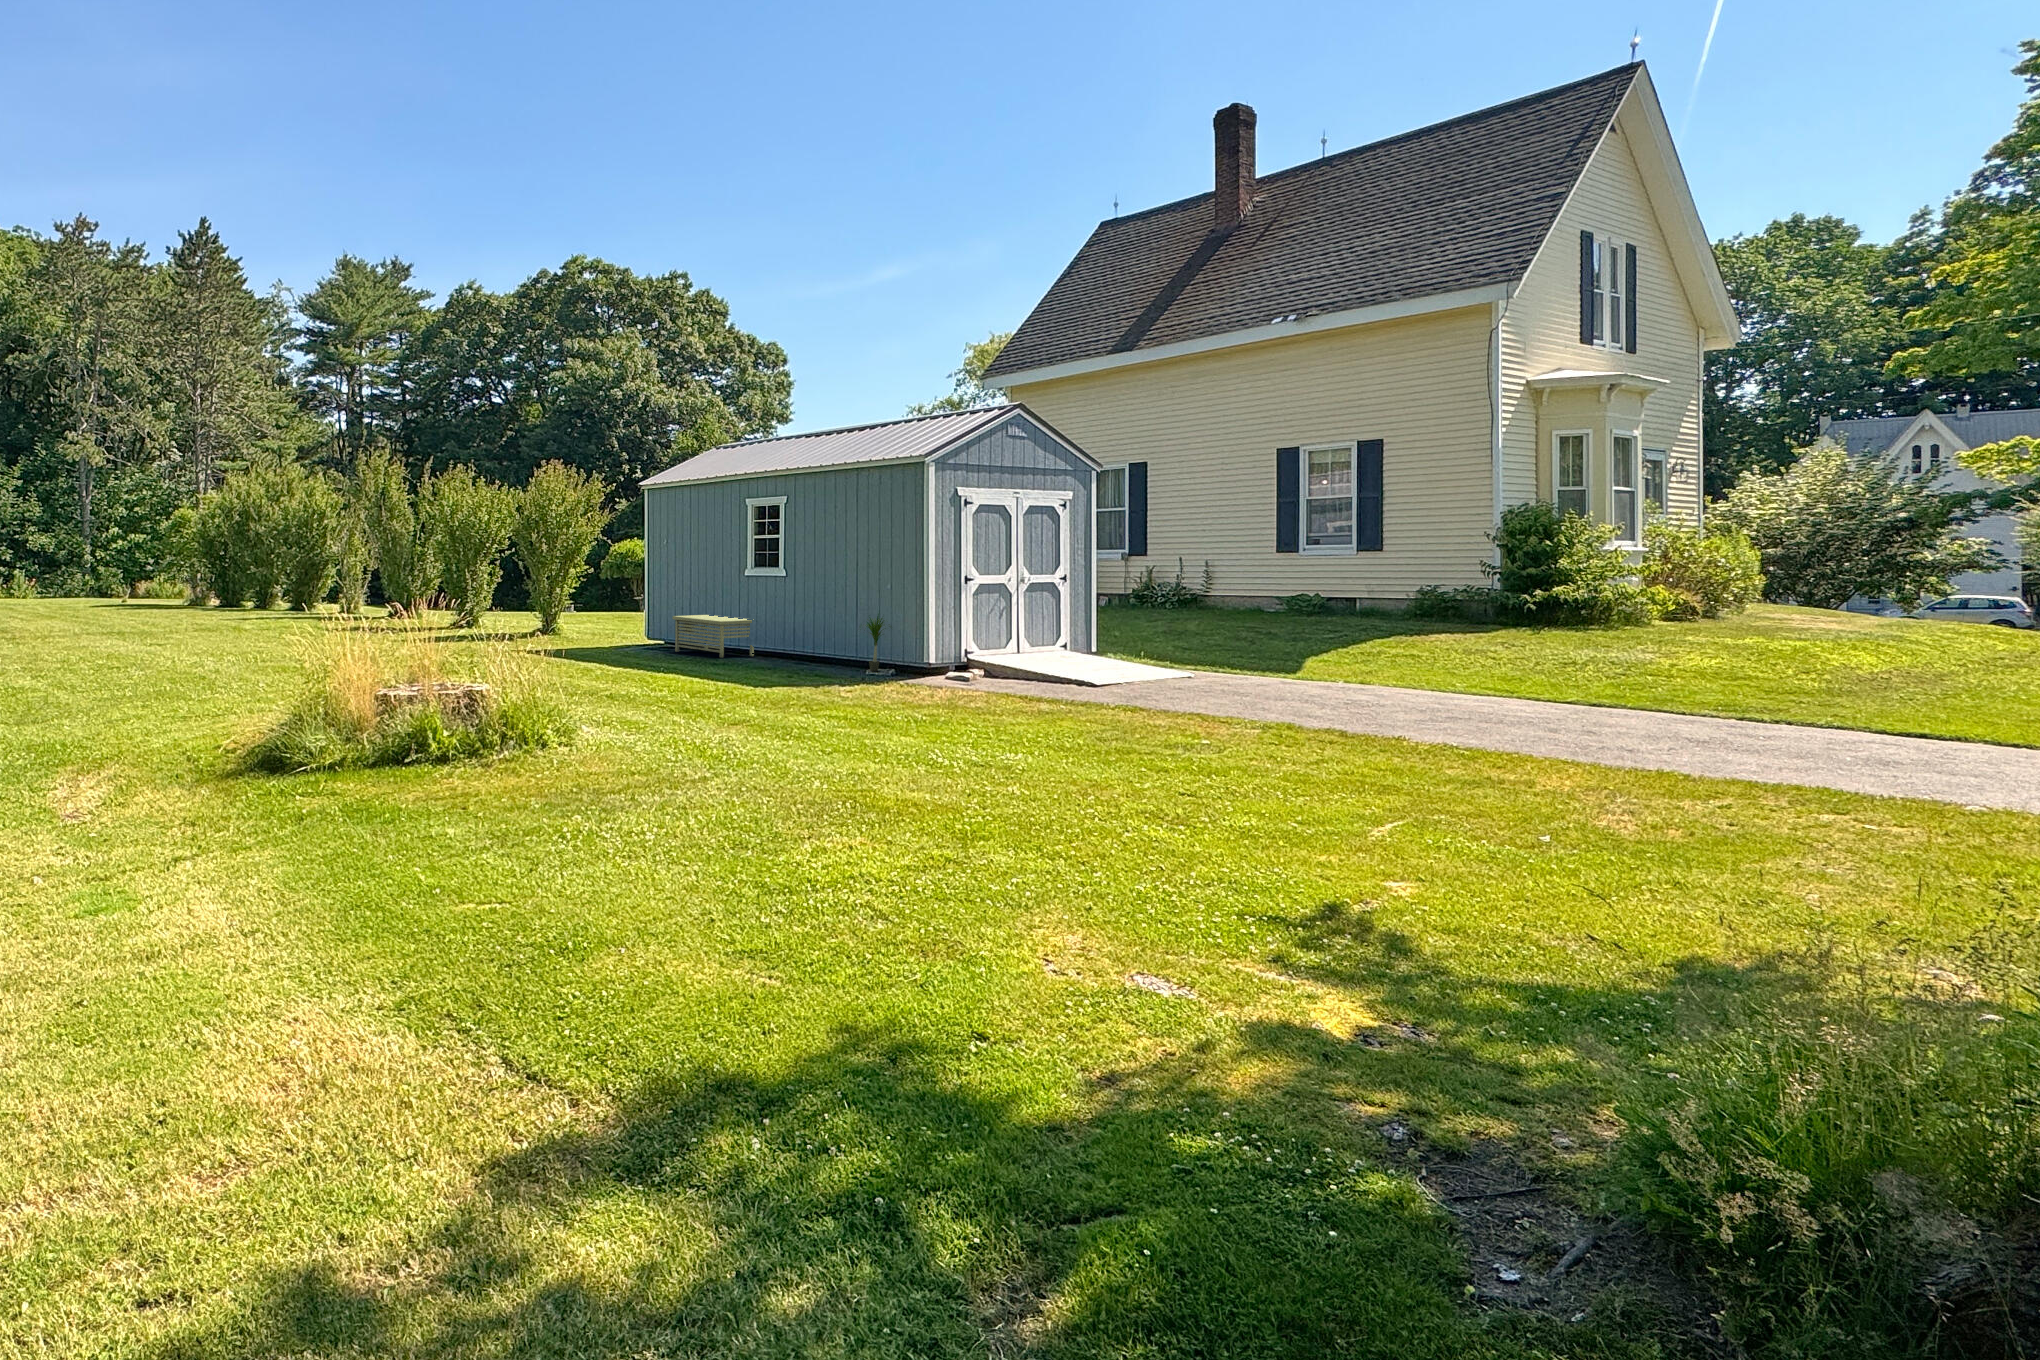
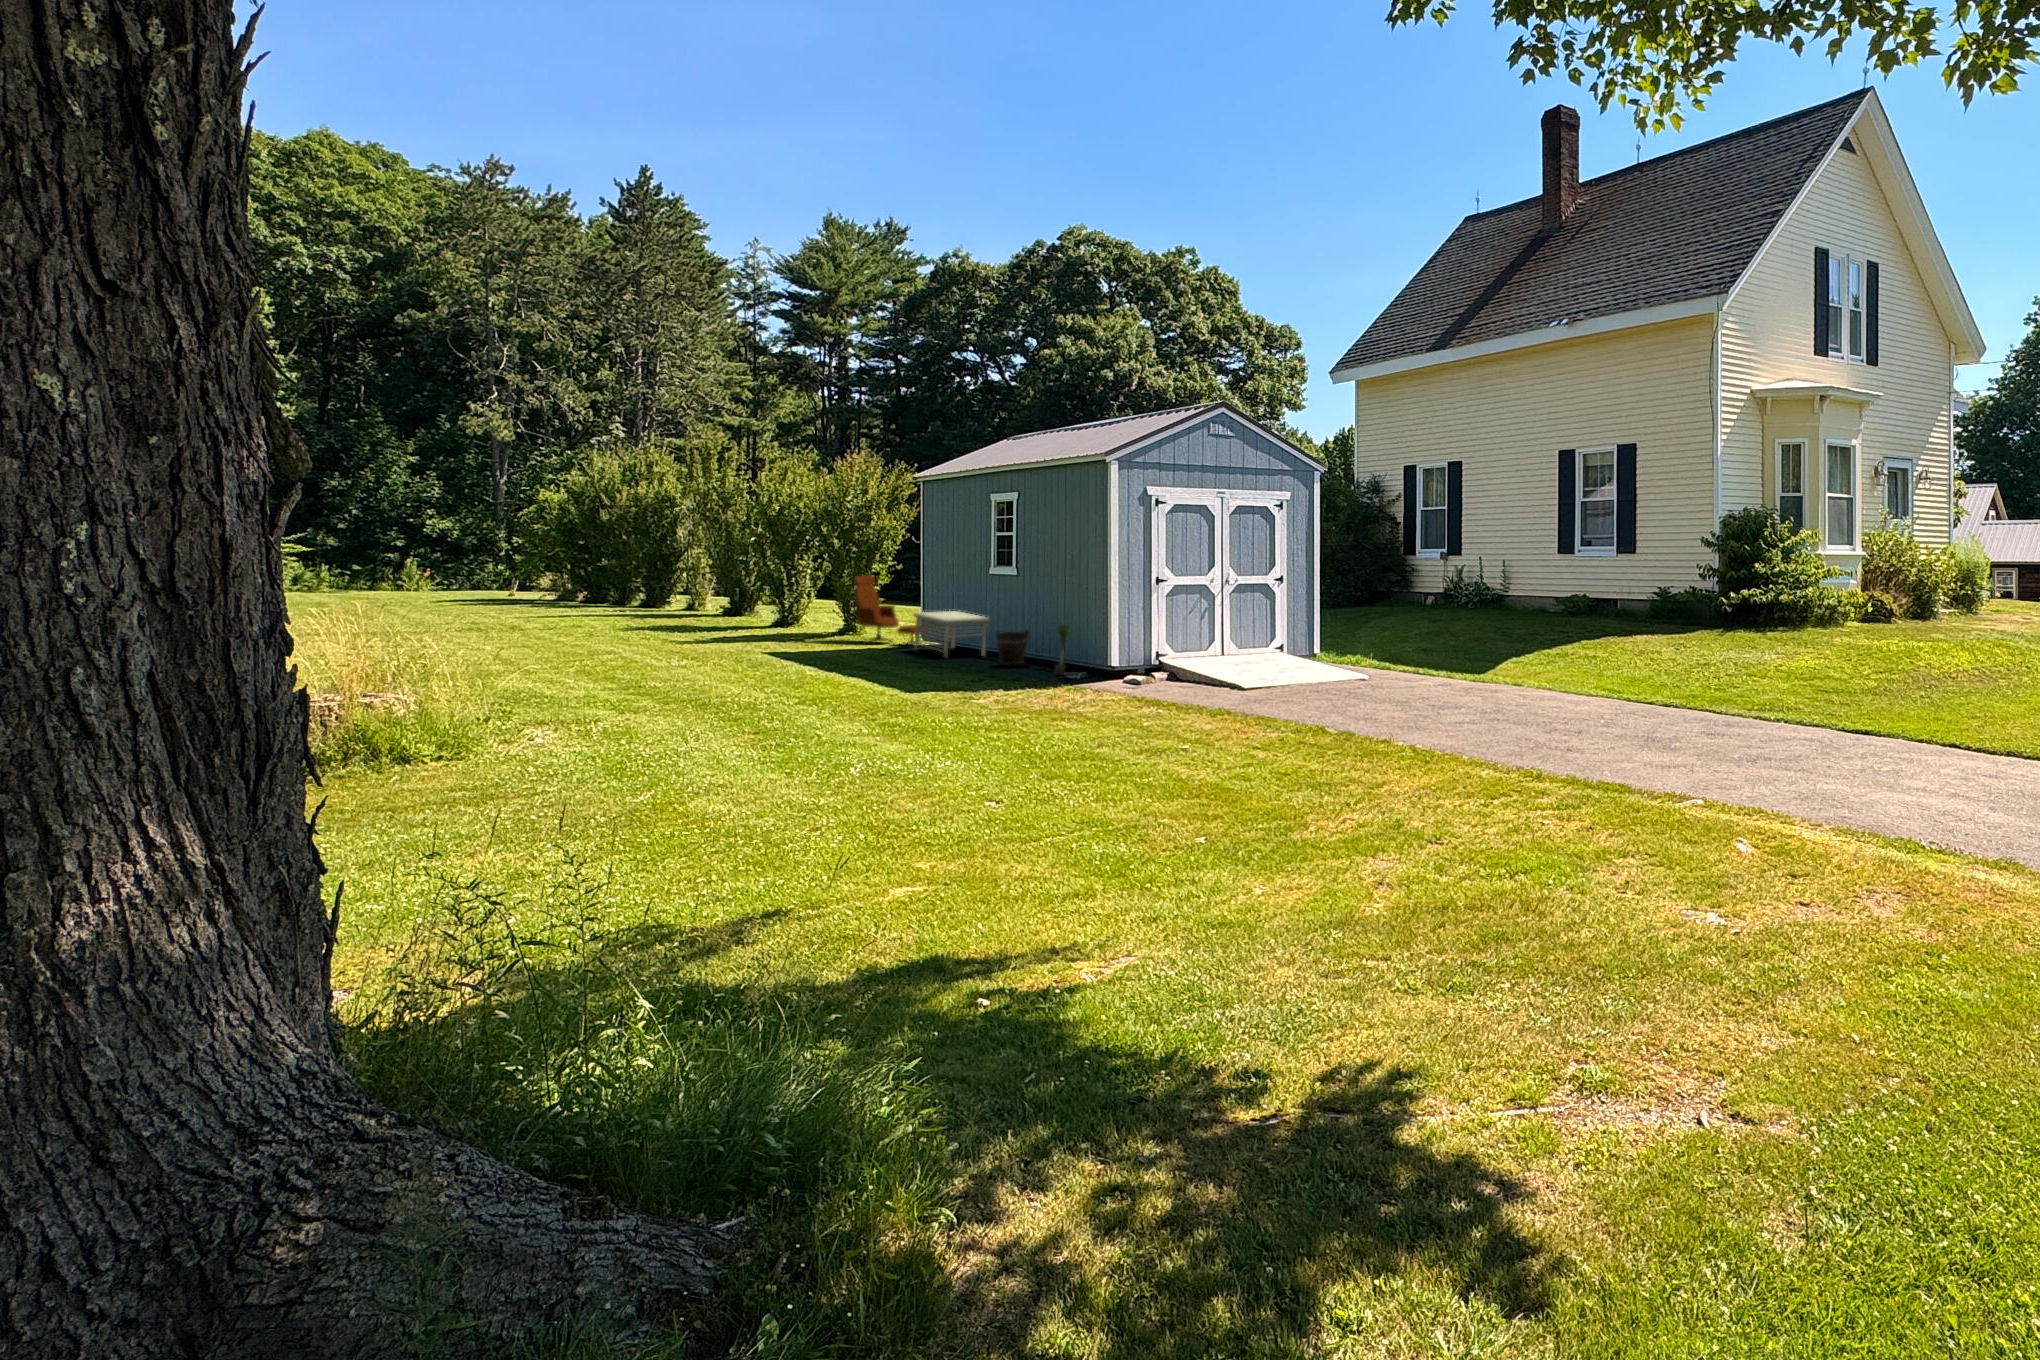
lounge chair: none [598,583,673,650] -> present [854,575,926,644]
bucket: none [785,629,817,664] -> present [996,630,1029,666]

